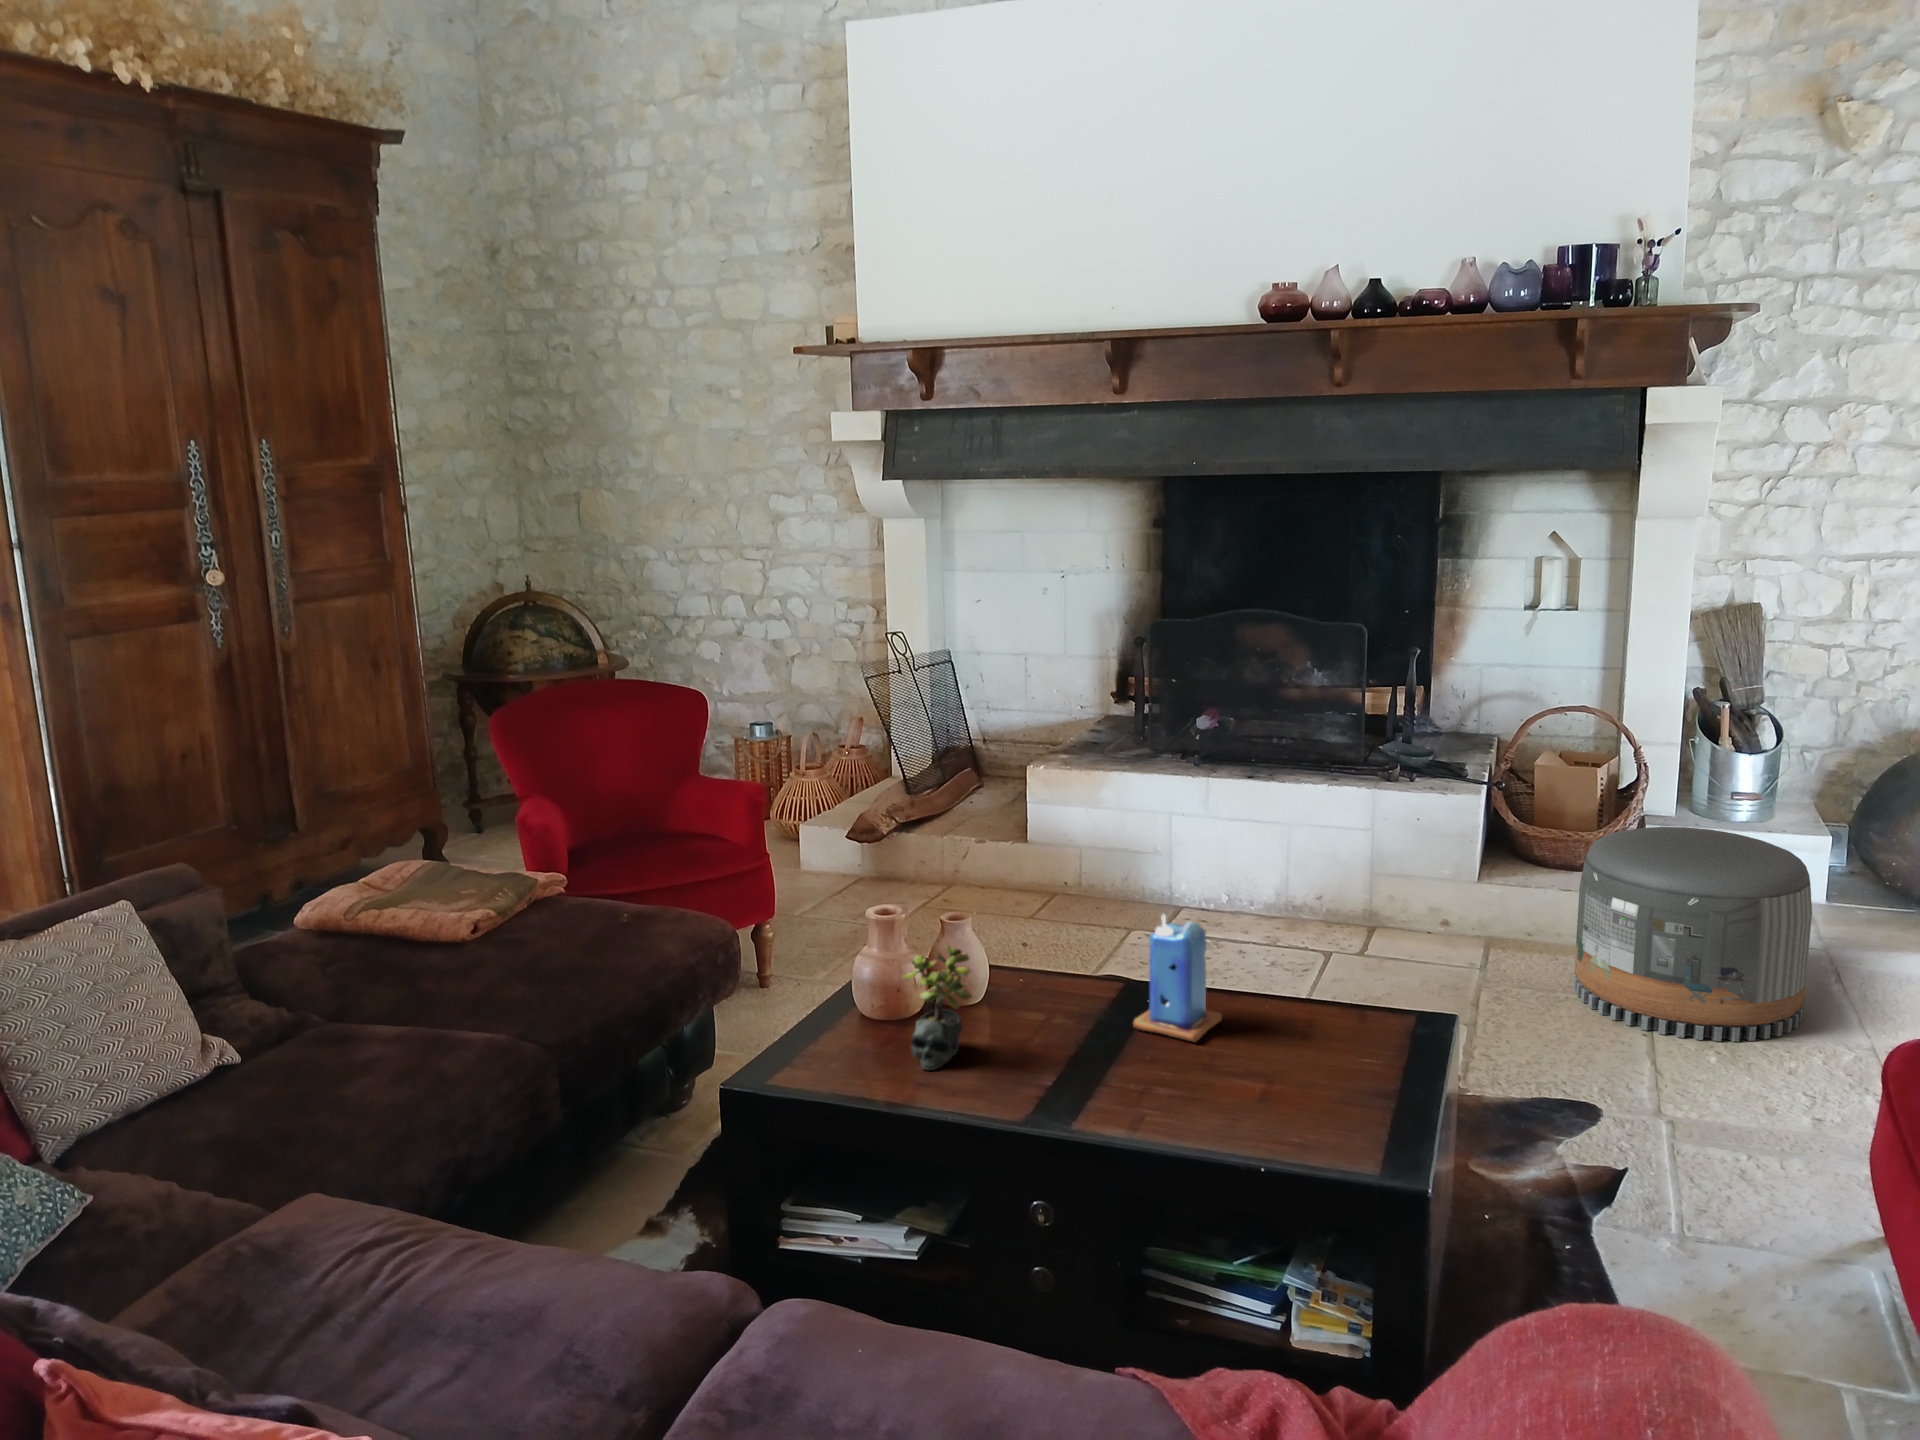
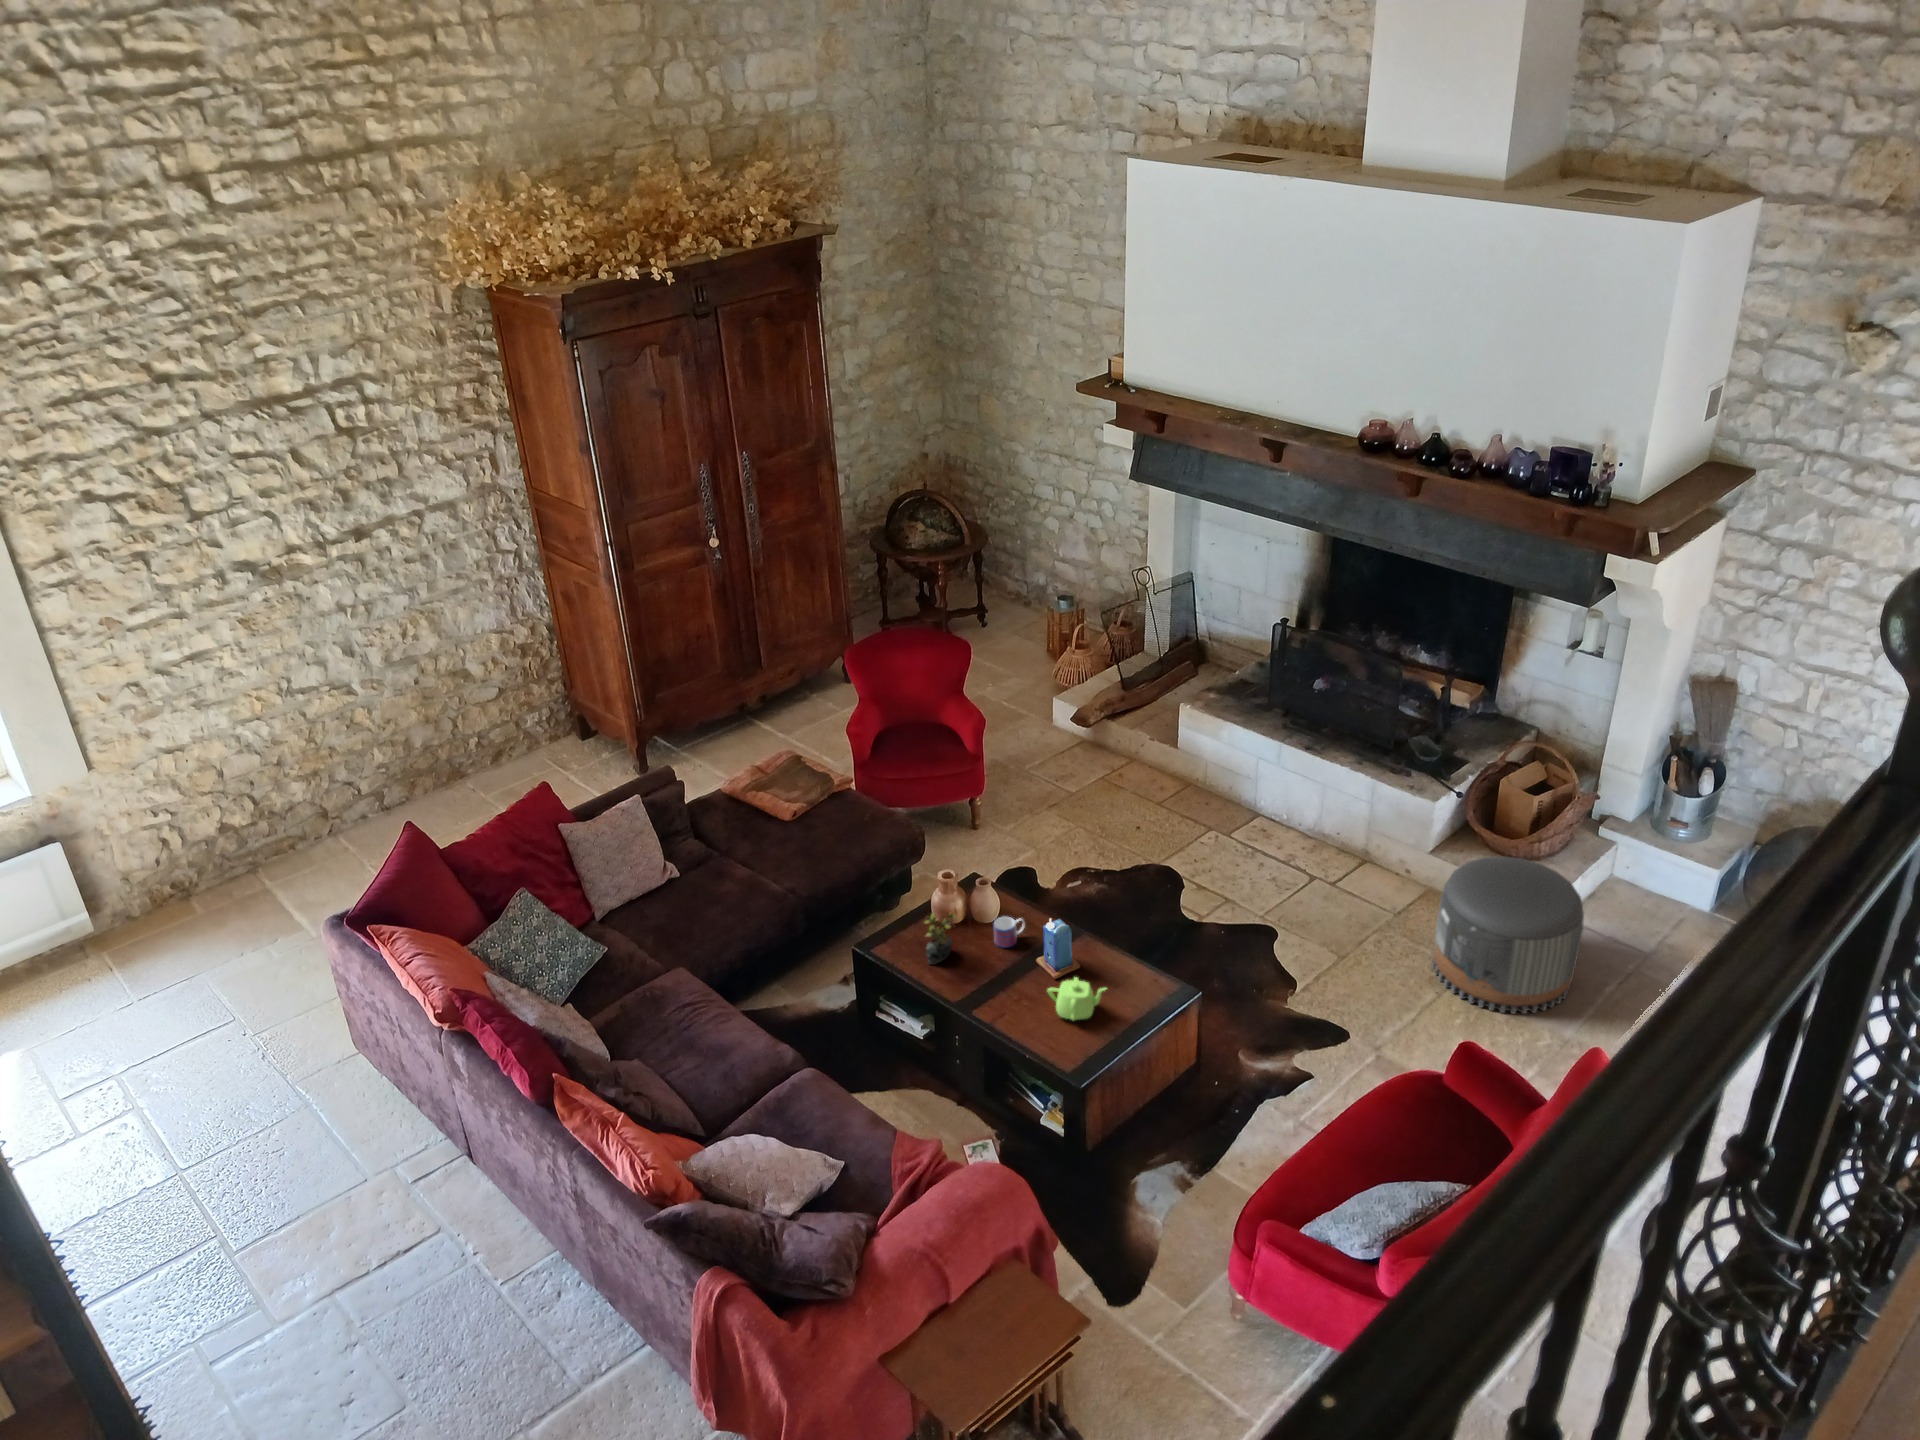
mug: none [1021,963,1072,1023] -> present [994,916,1025,948]
teapot: none [1231,1002,1348,1086] -> present [1048,977,1106,1021]

